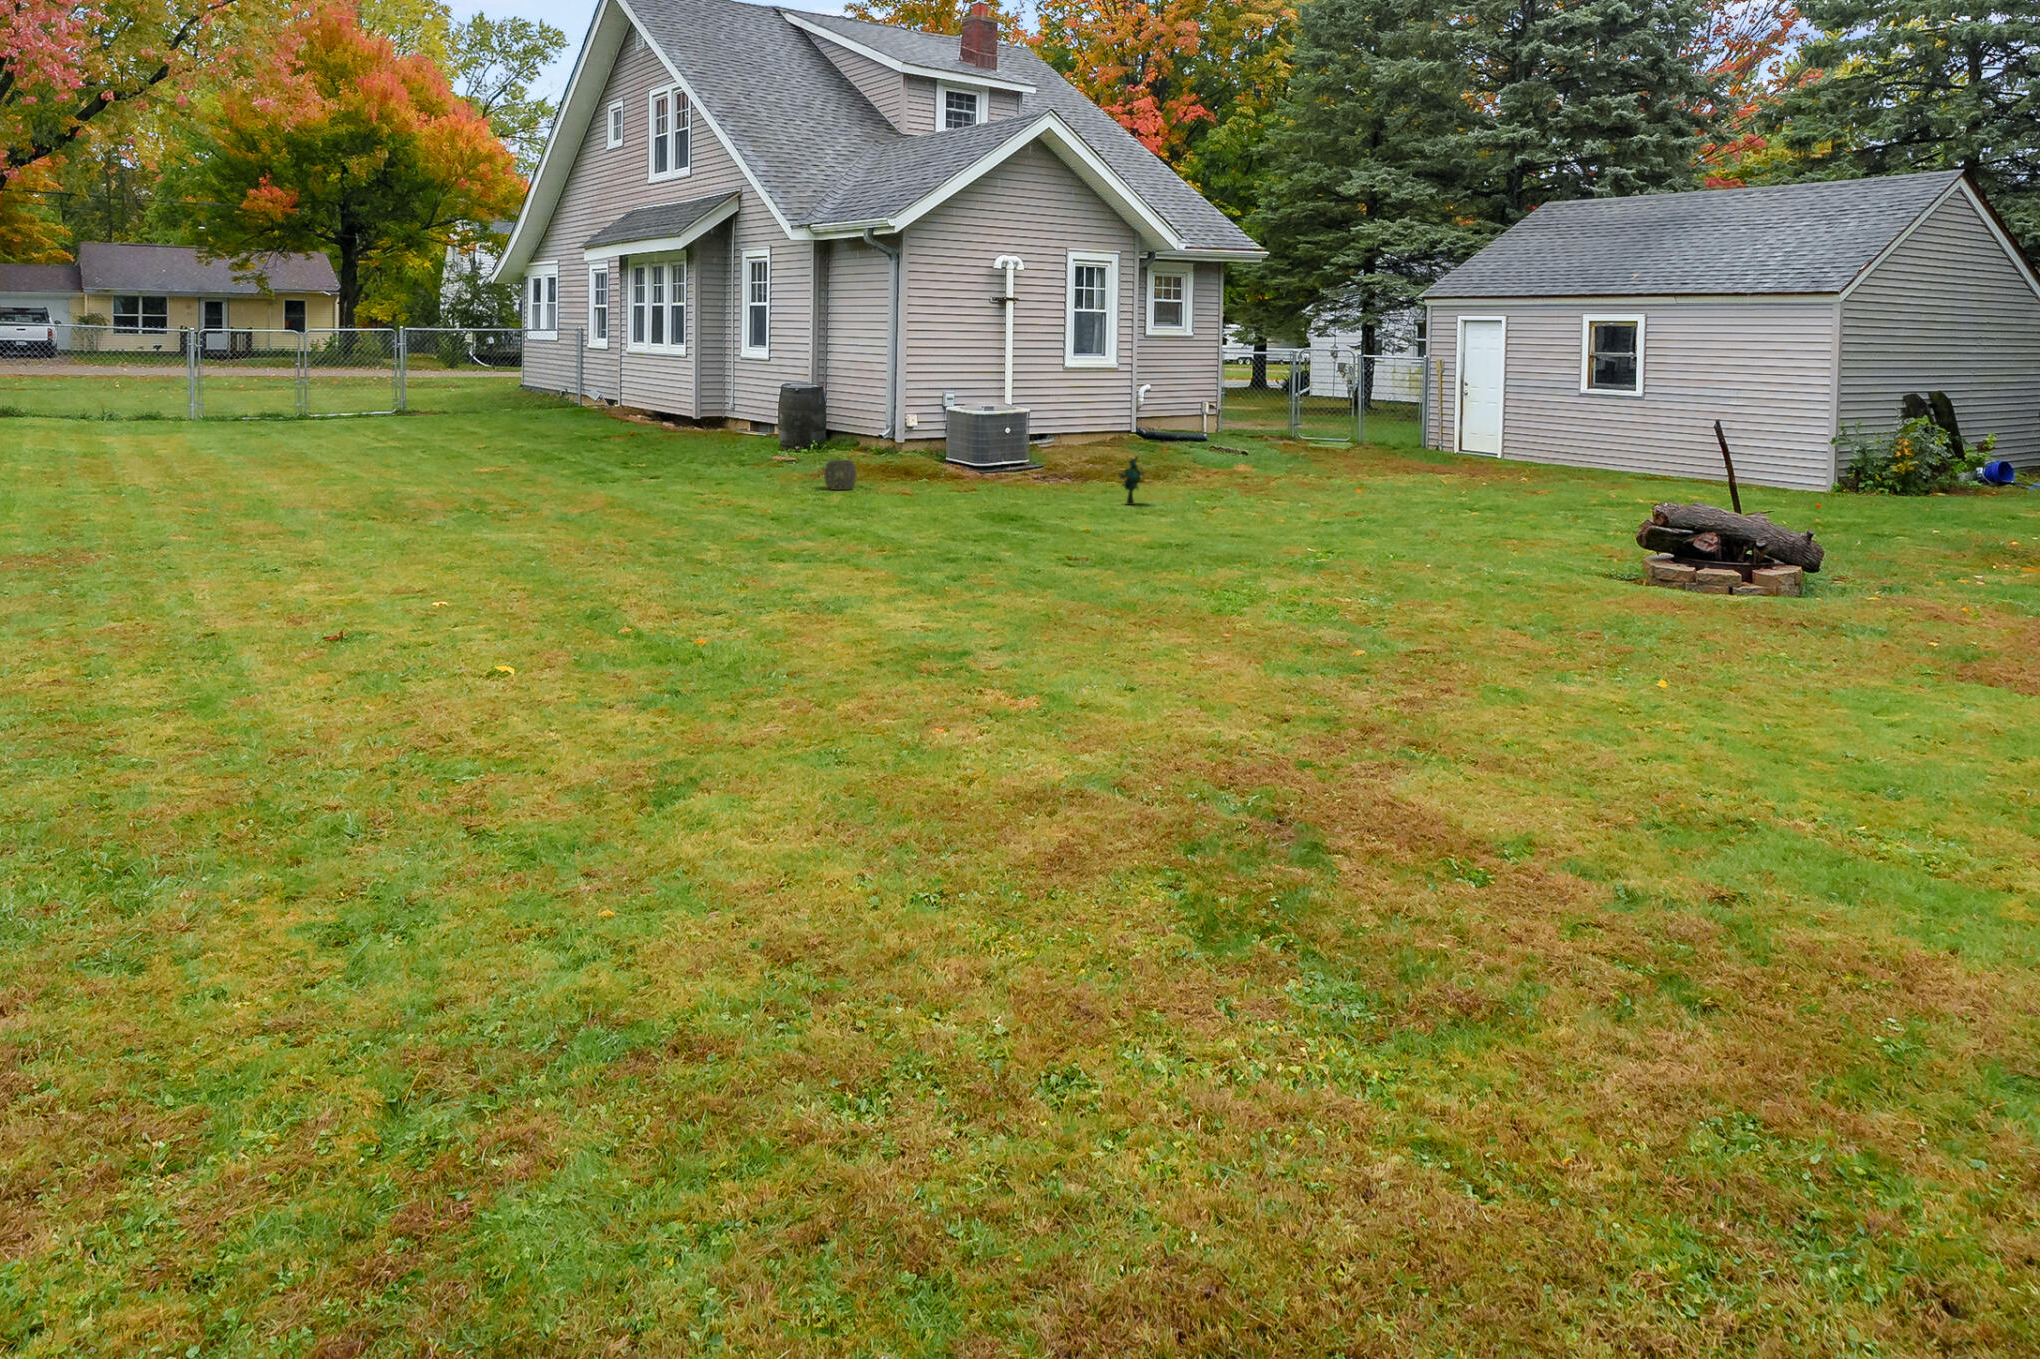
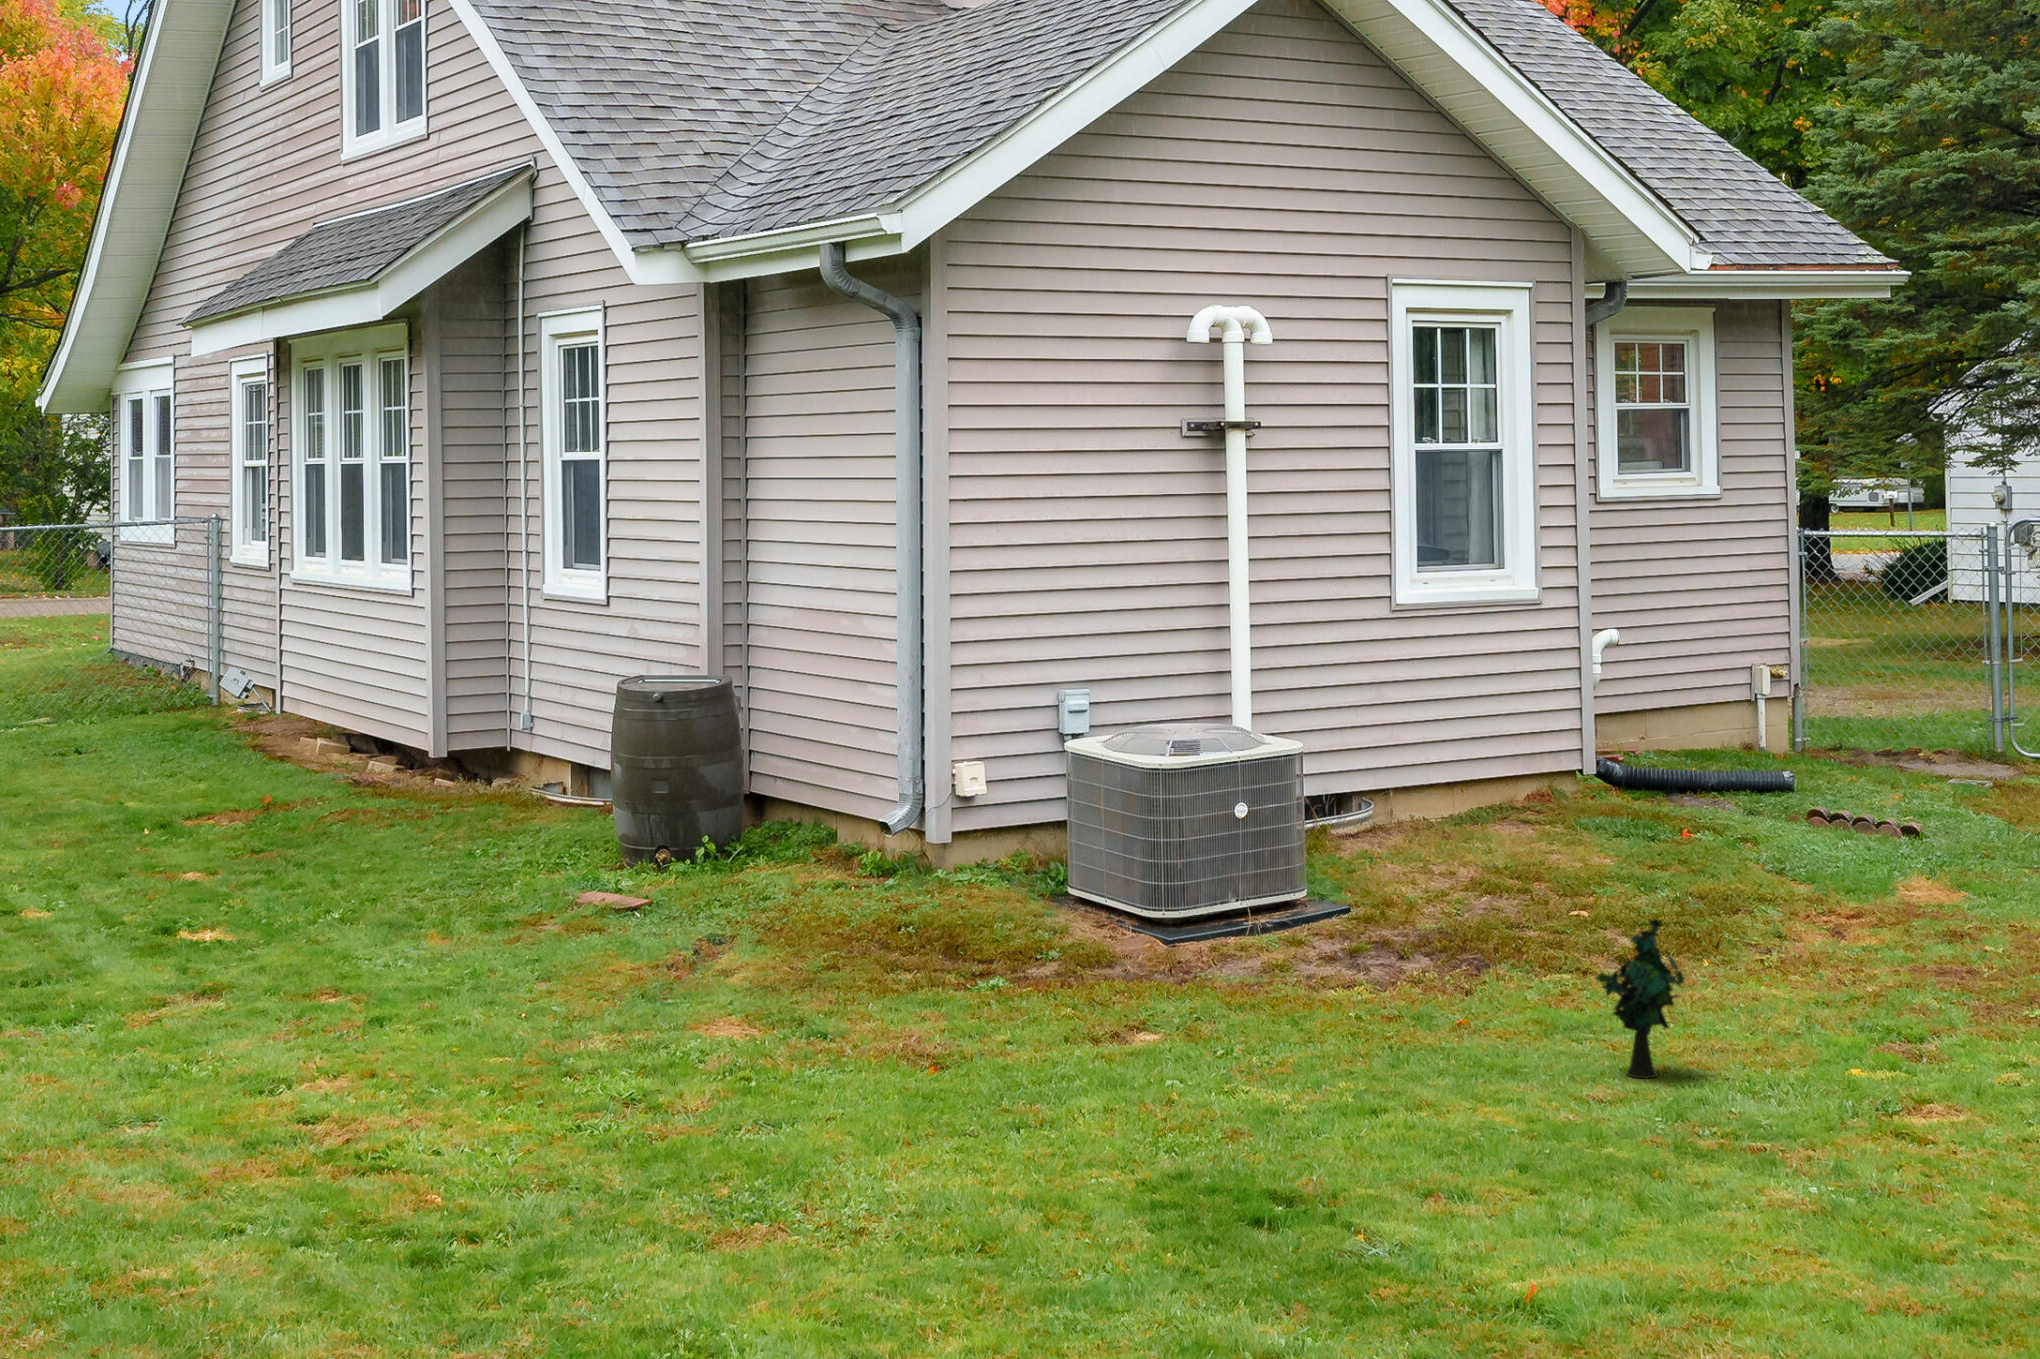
woven basket: present [824,460,857,490] -> none [701,928,799,1026]

